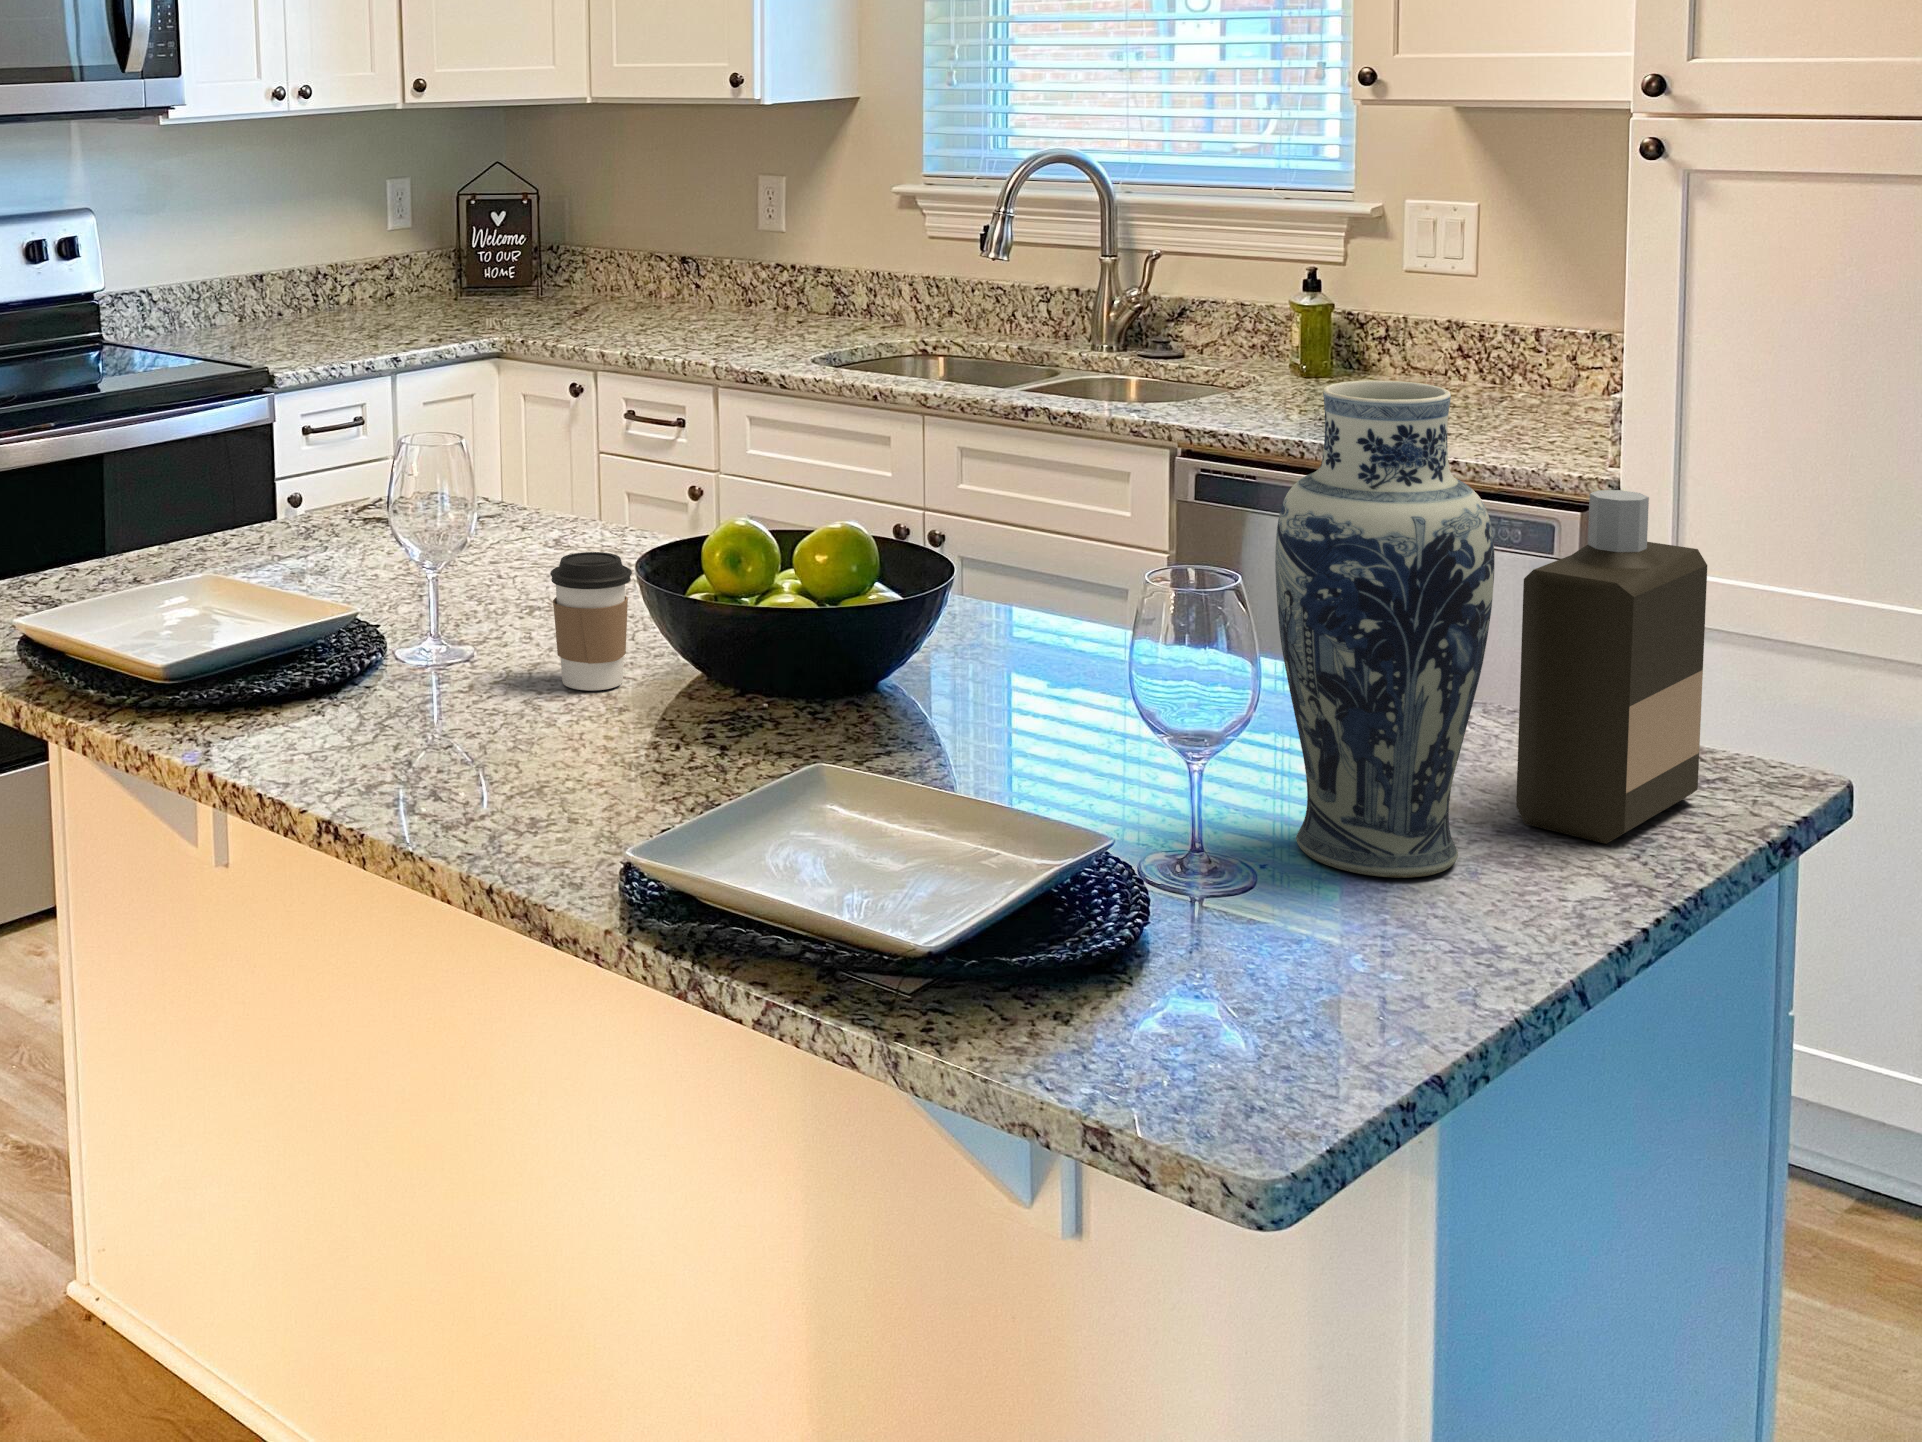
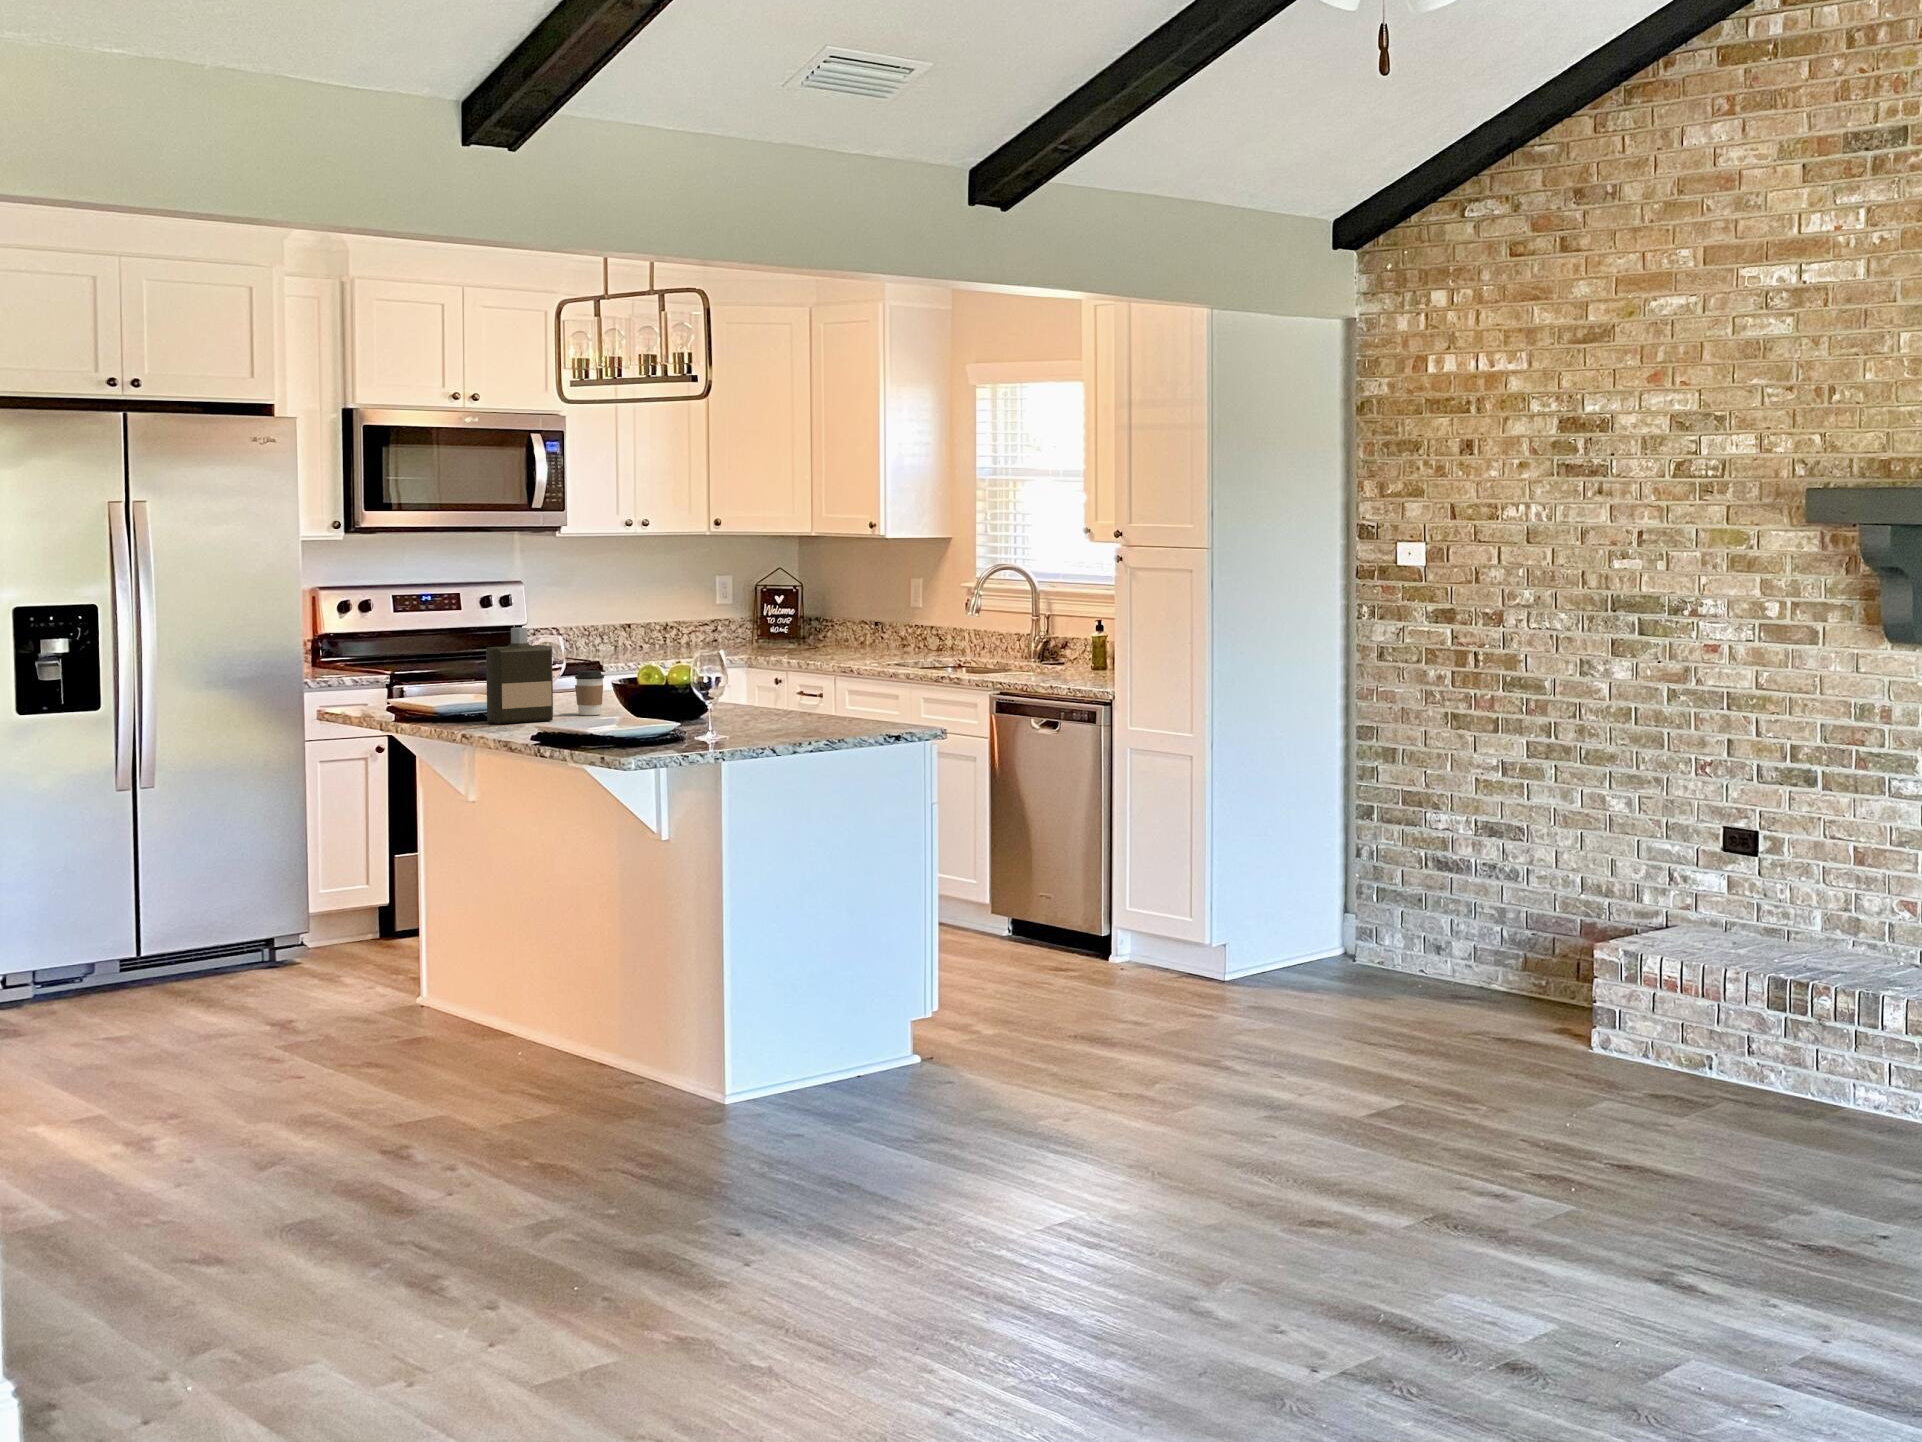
vase: present [1275,380,1495,878] -> none [734,597,794,735]
bottle: present [1516,490,1707,844] -> present [486,628,553,724]

